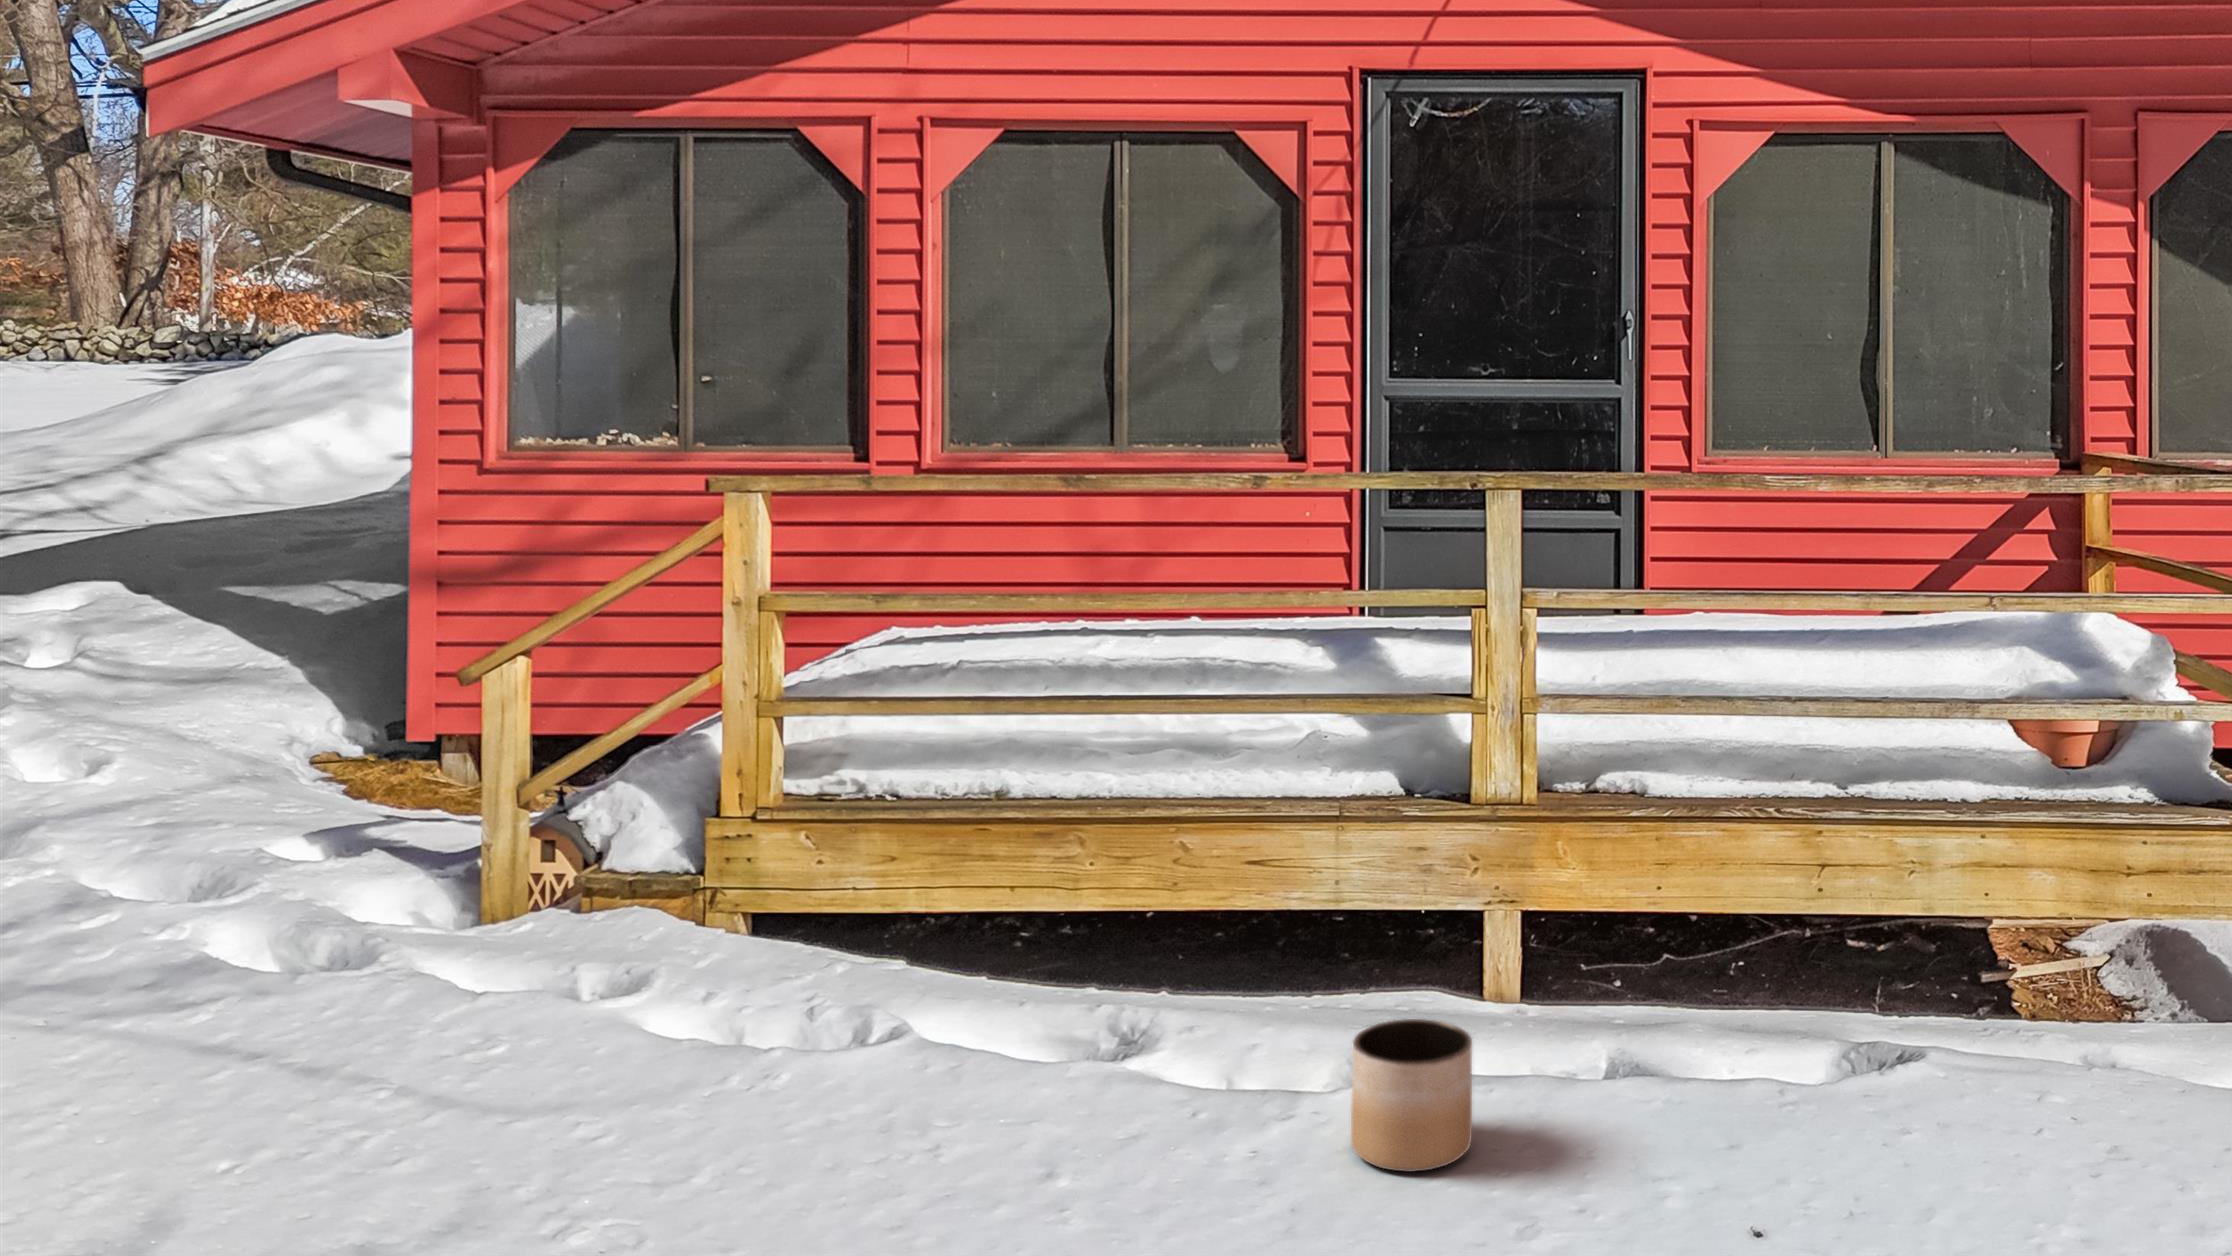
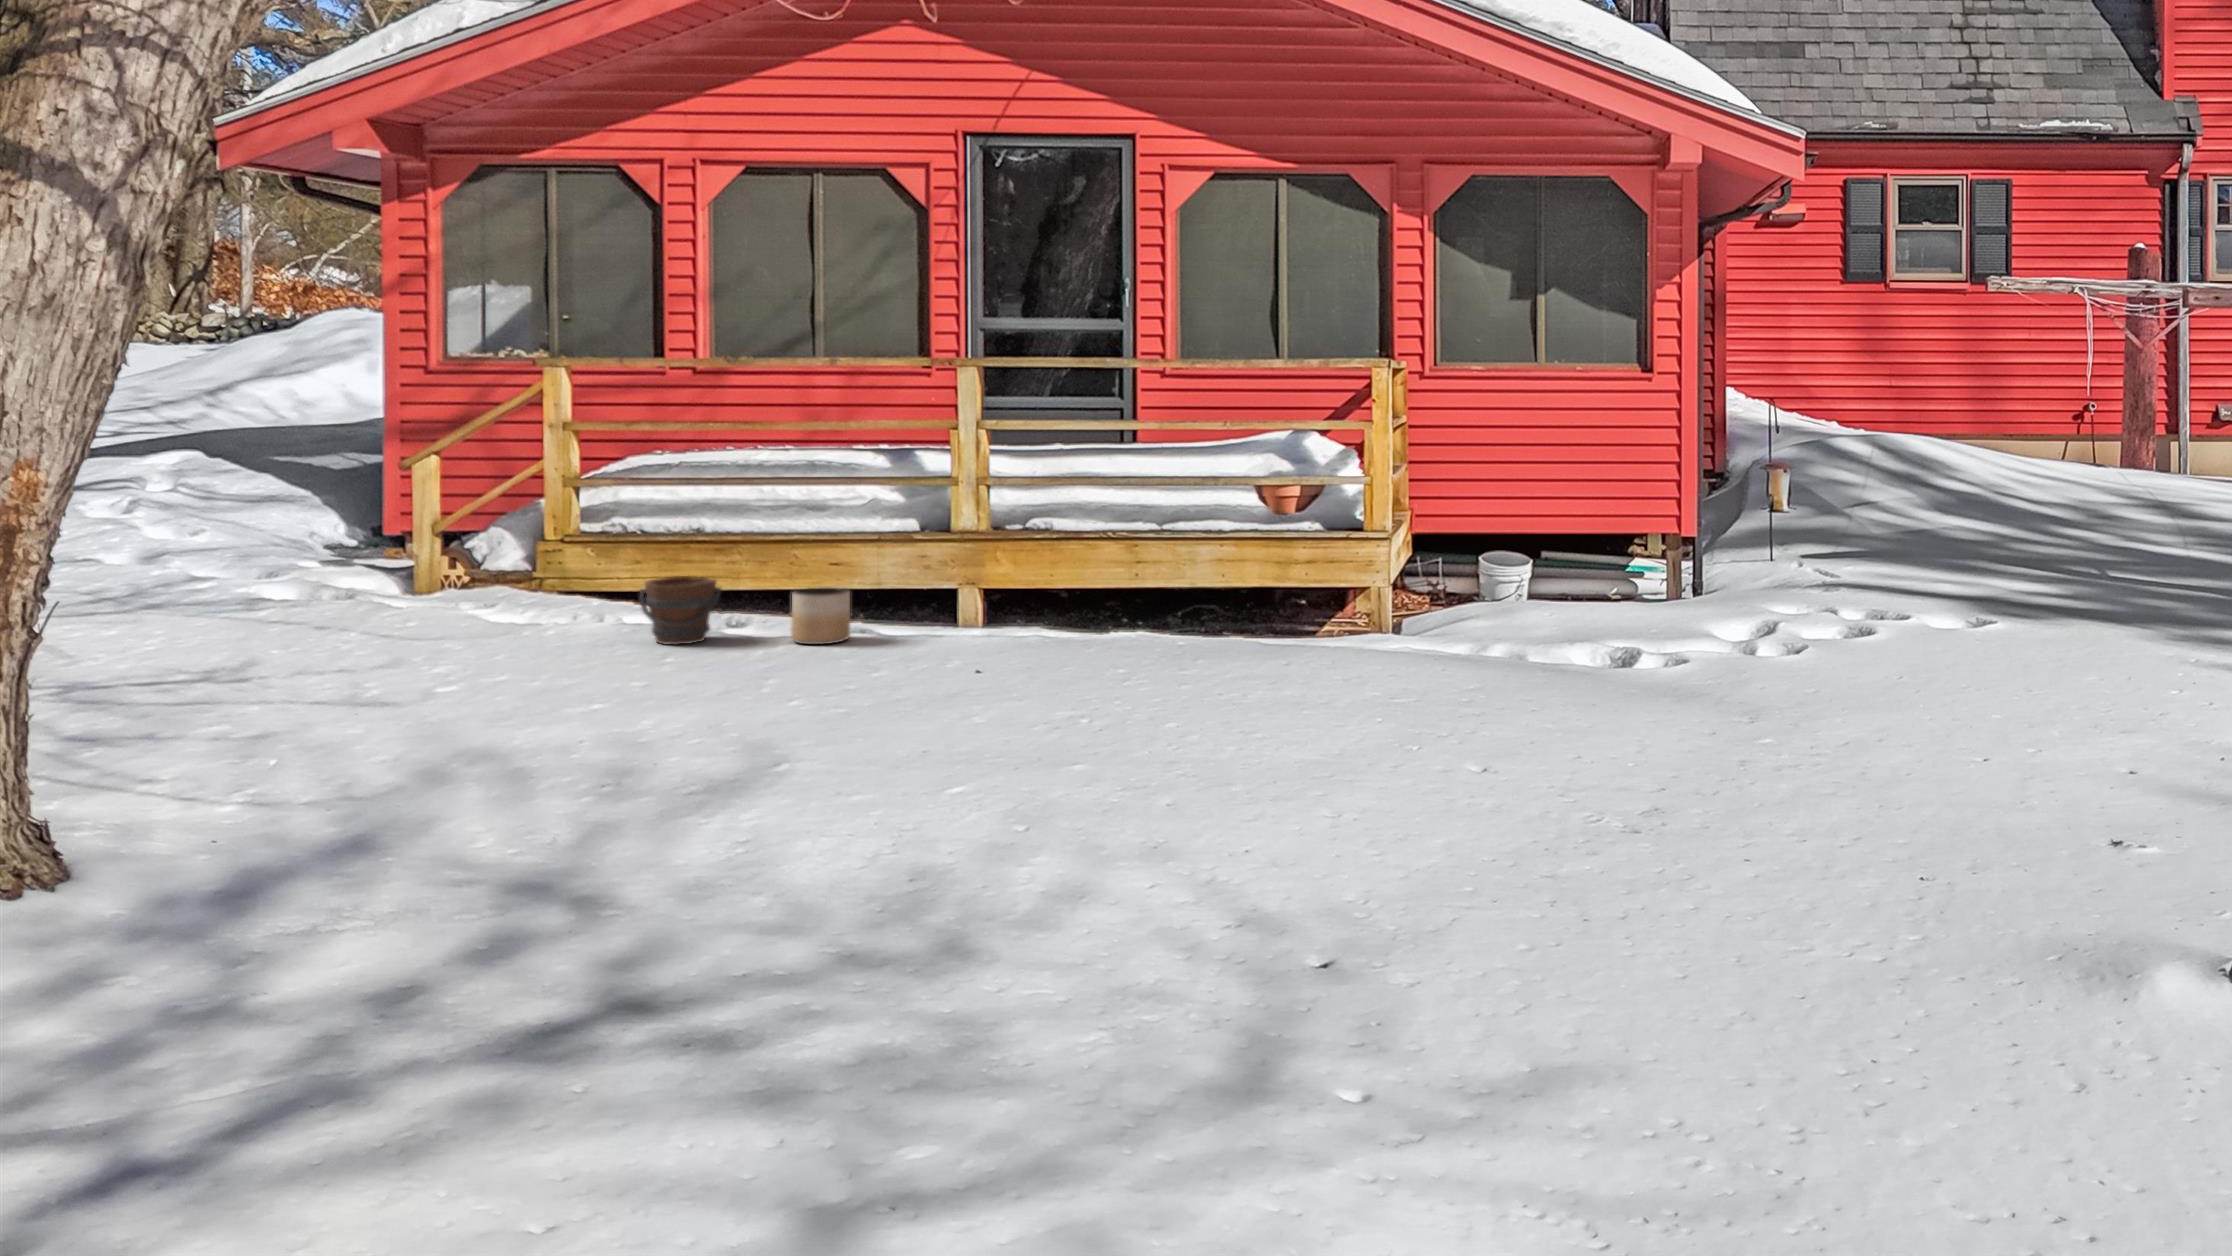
bucket: none [1025,999,1197,1180] -> present [640,576,721,645]

